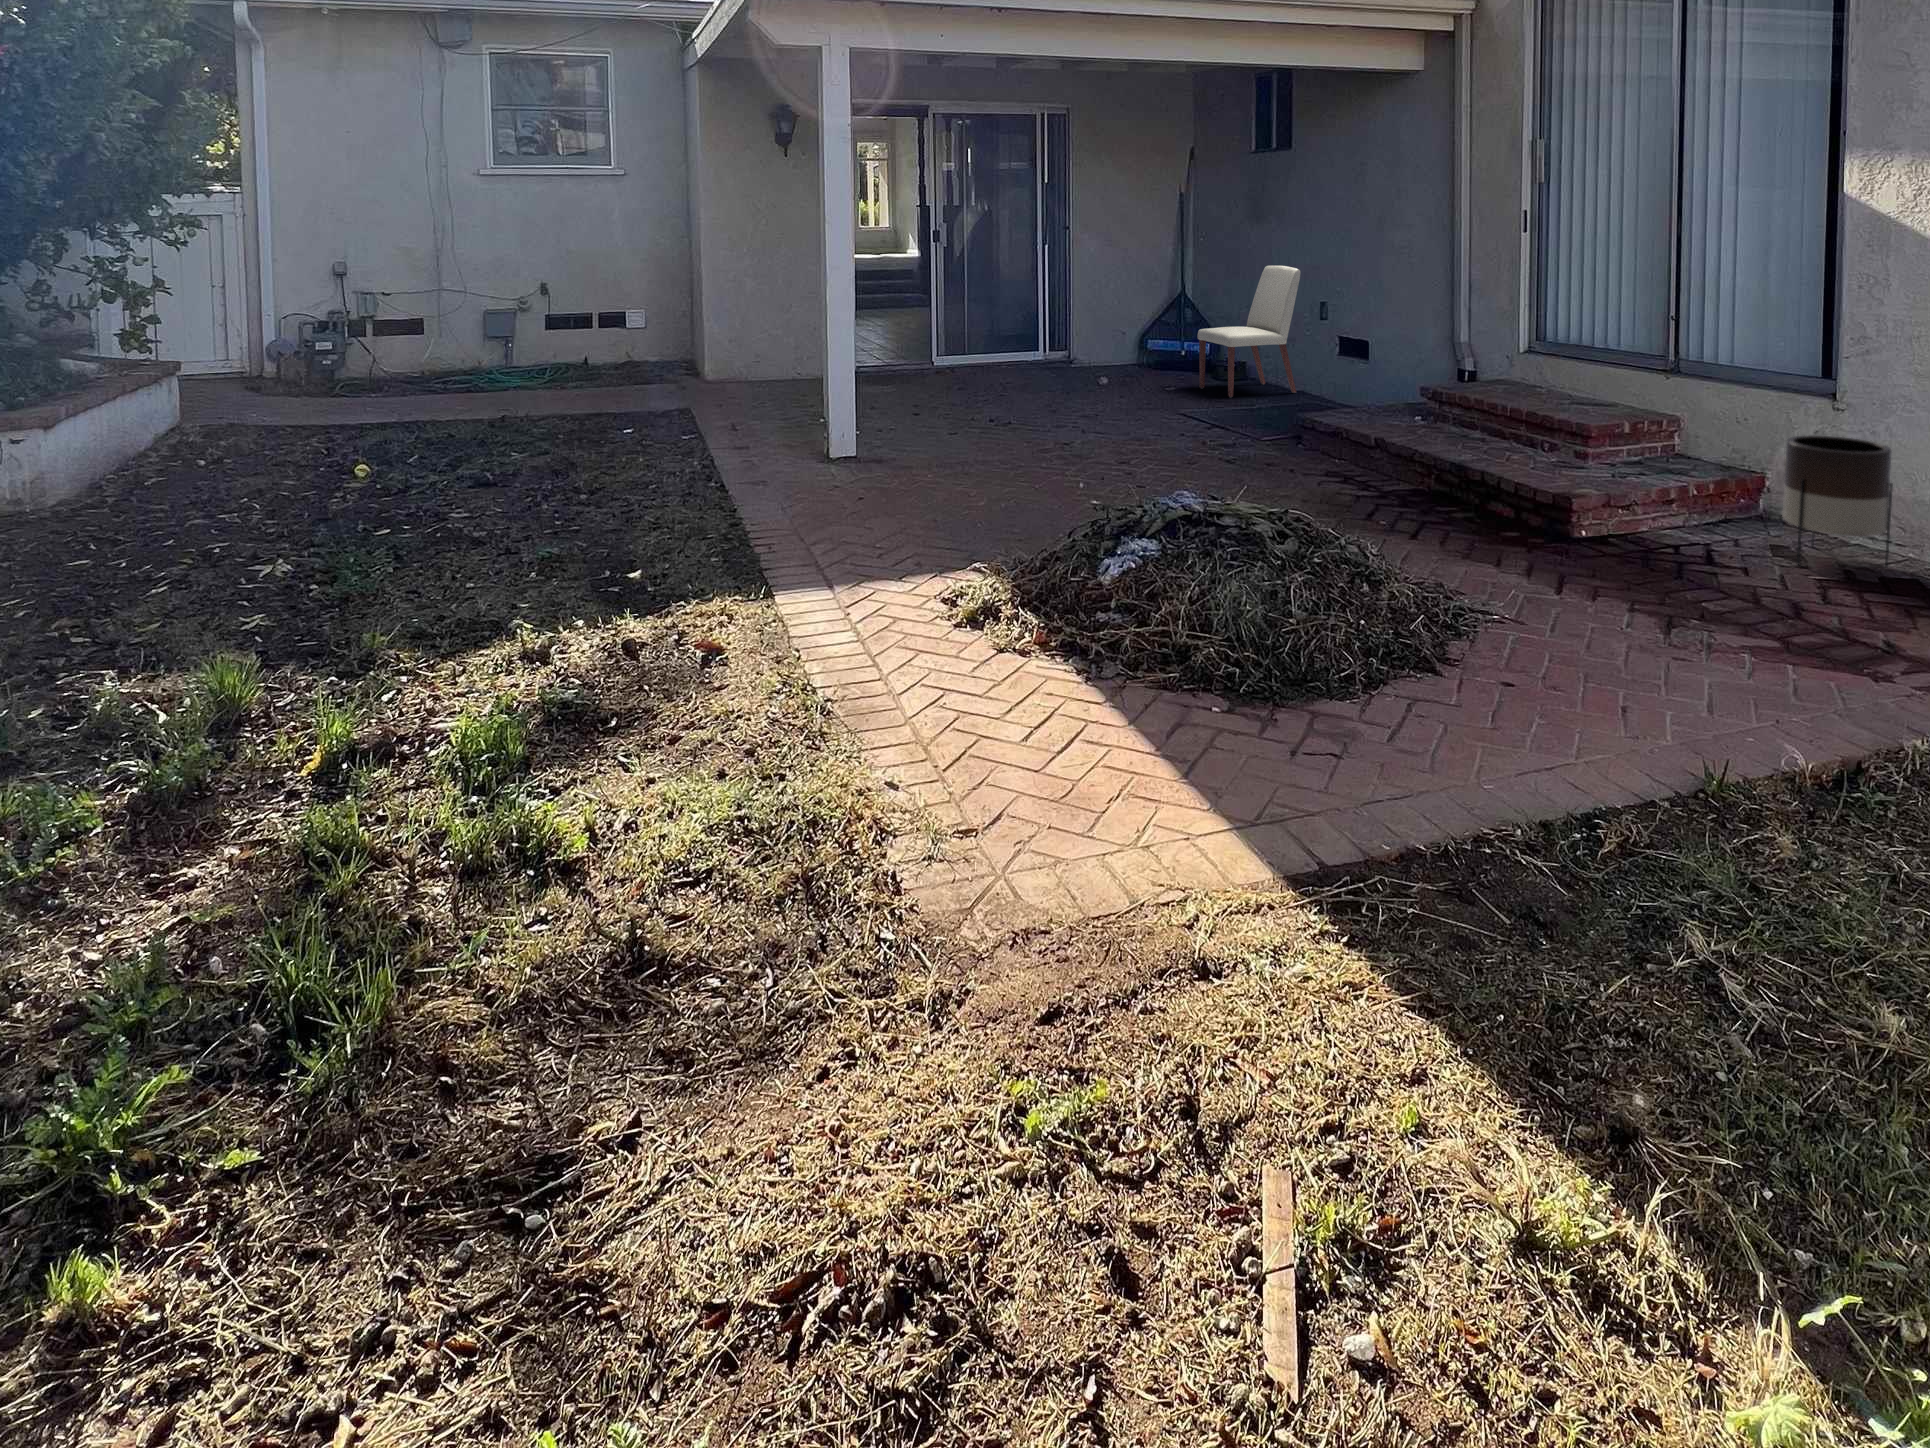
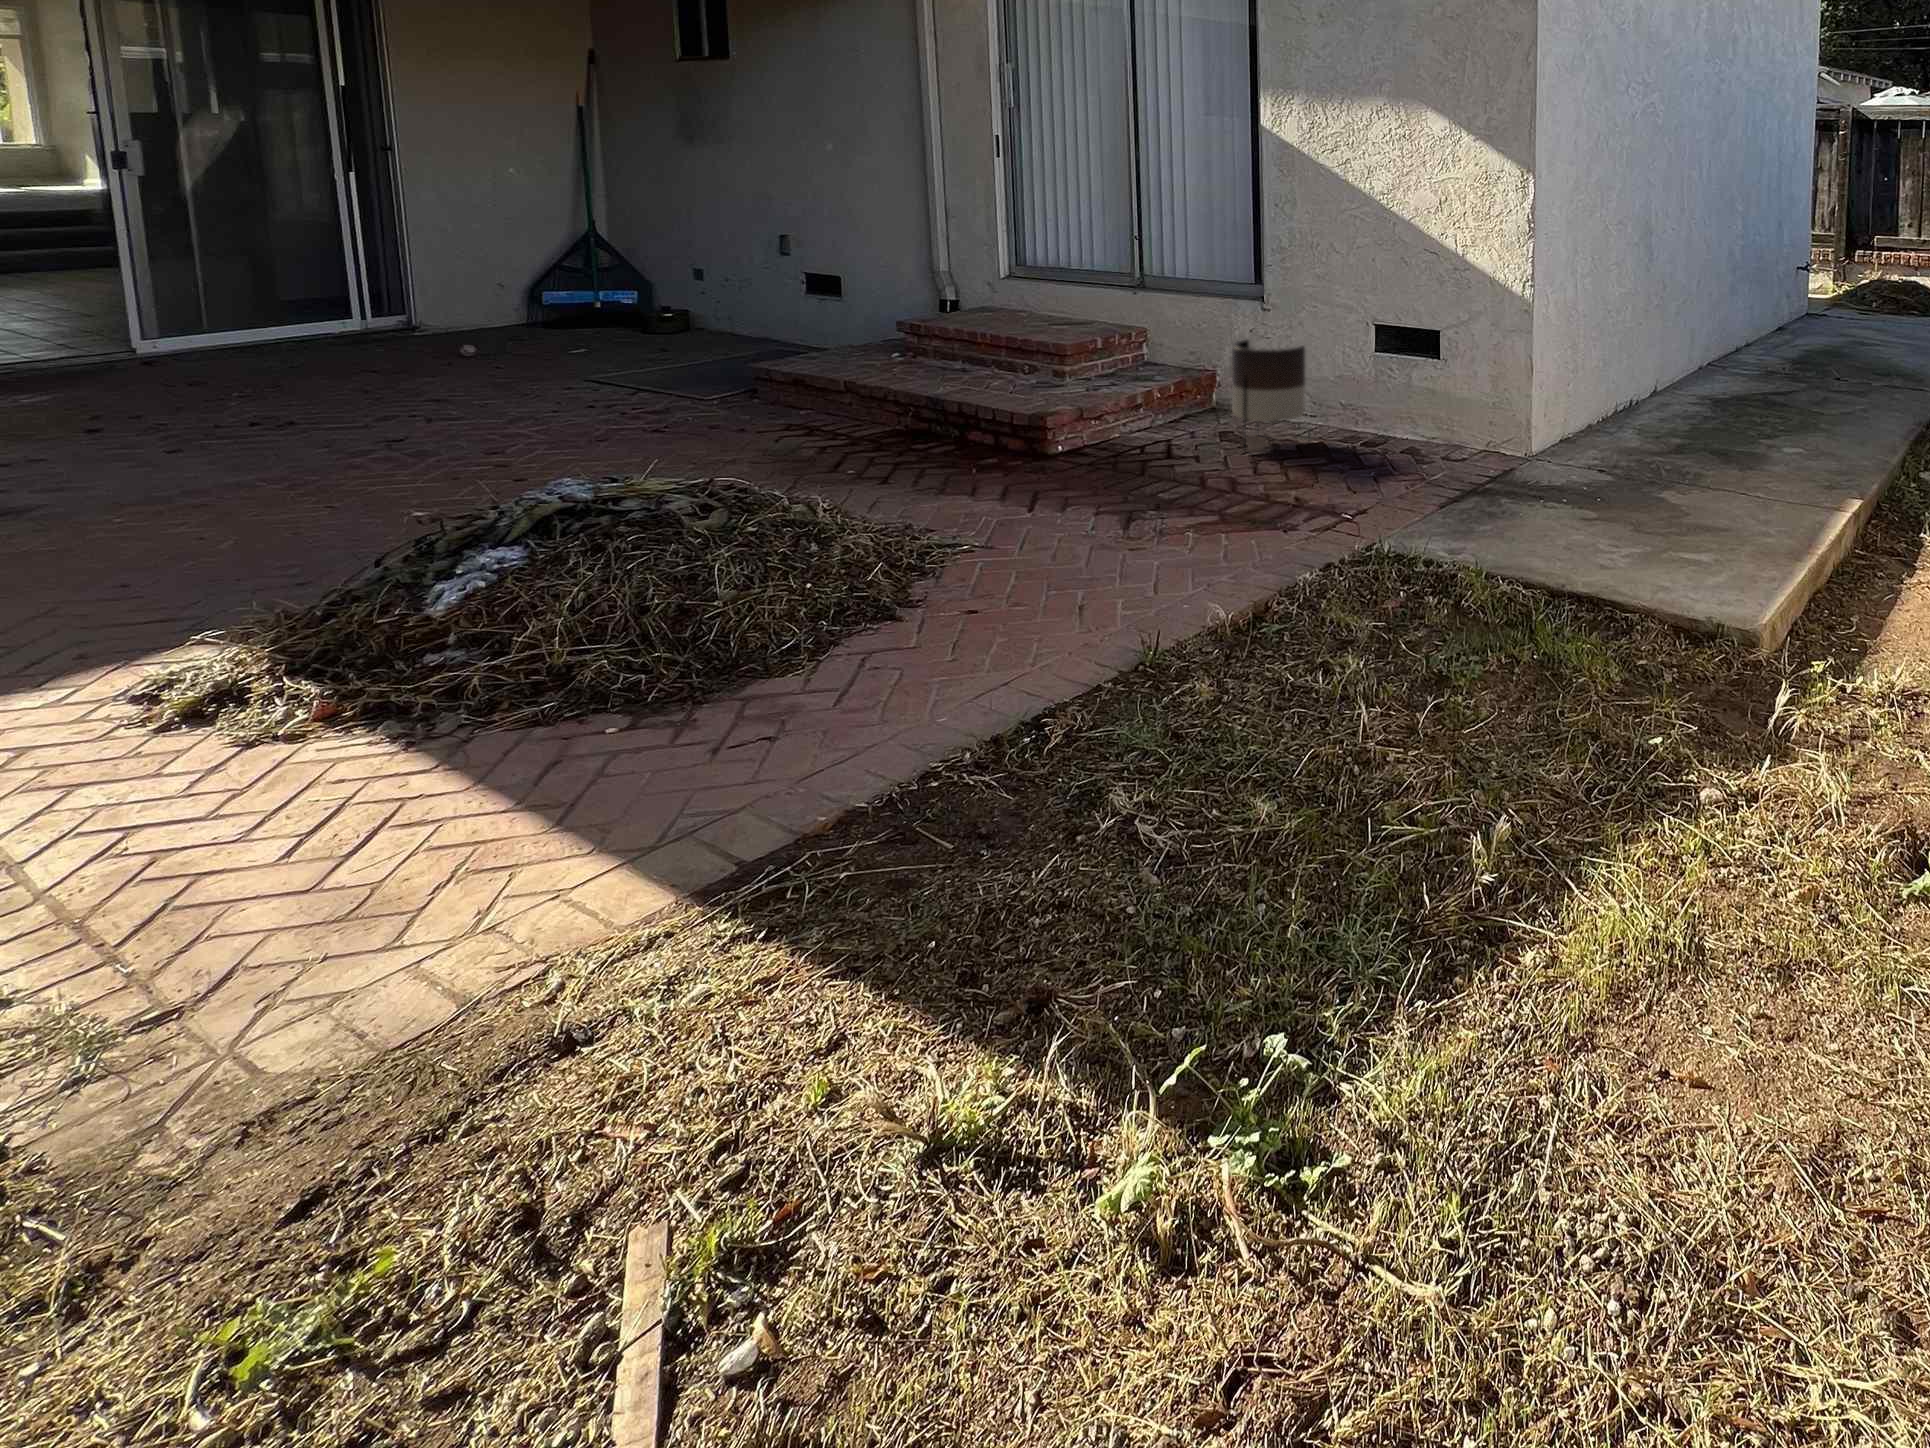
chair: present [1197,266,1300,398] -> none [615,199,759,359]

